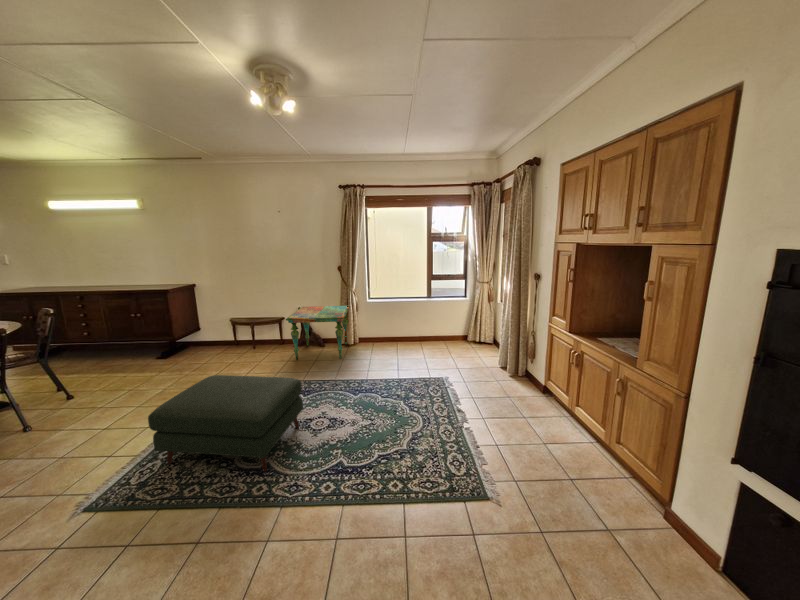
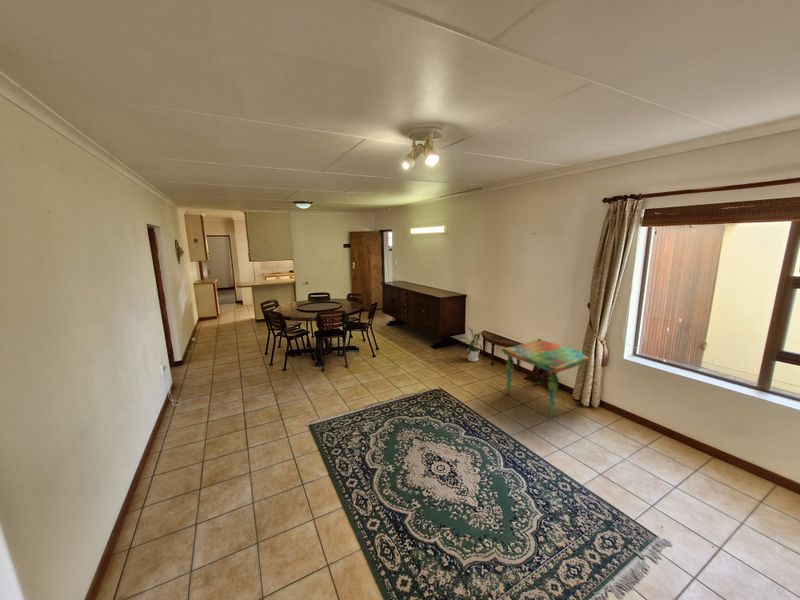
house plant: none [204,317,237,352] -> present [463,329,482,361]
ottoman: present [148,375,303,472] -> none [343,379,432,474]

